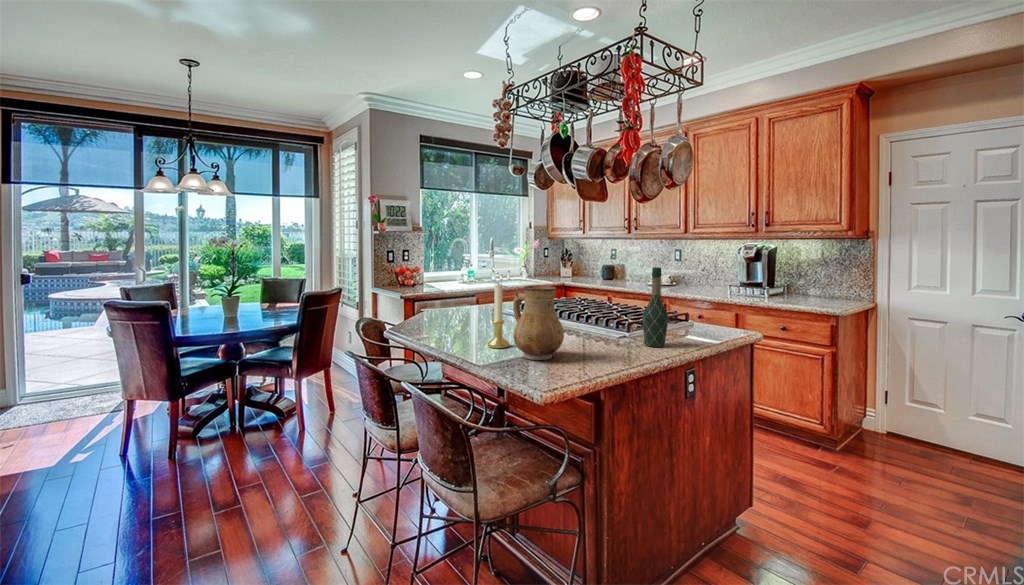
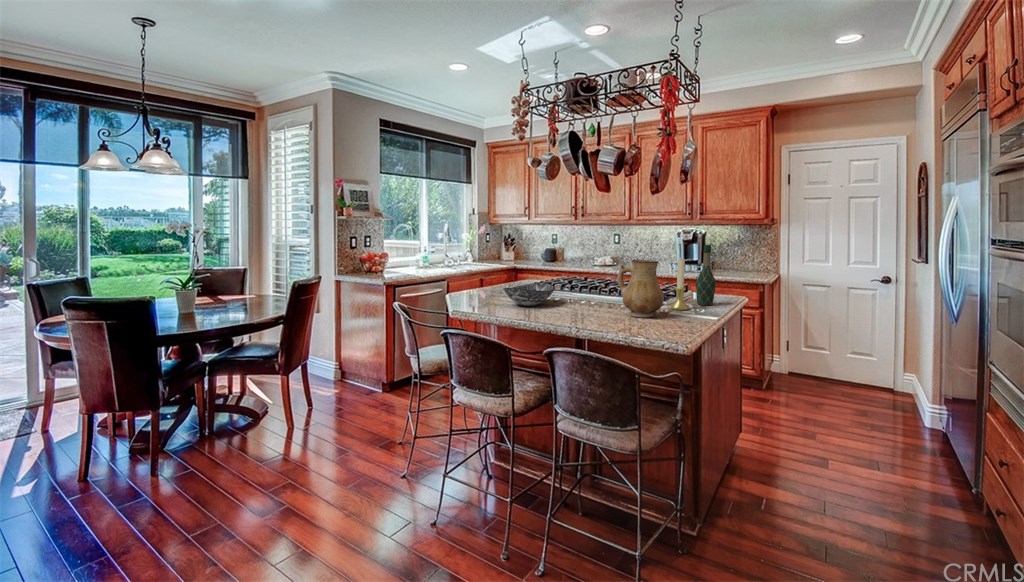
candle holder: present [488,284,509,348] -> present [670,259,689,310]
bowl: none [416,308,481,334] -> present [503,283,555,306]

